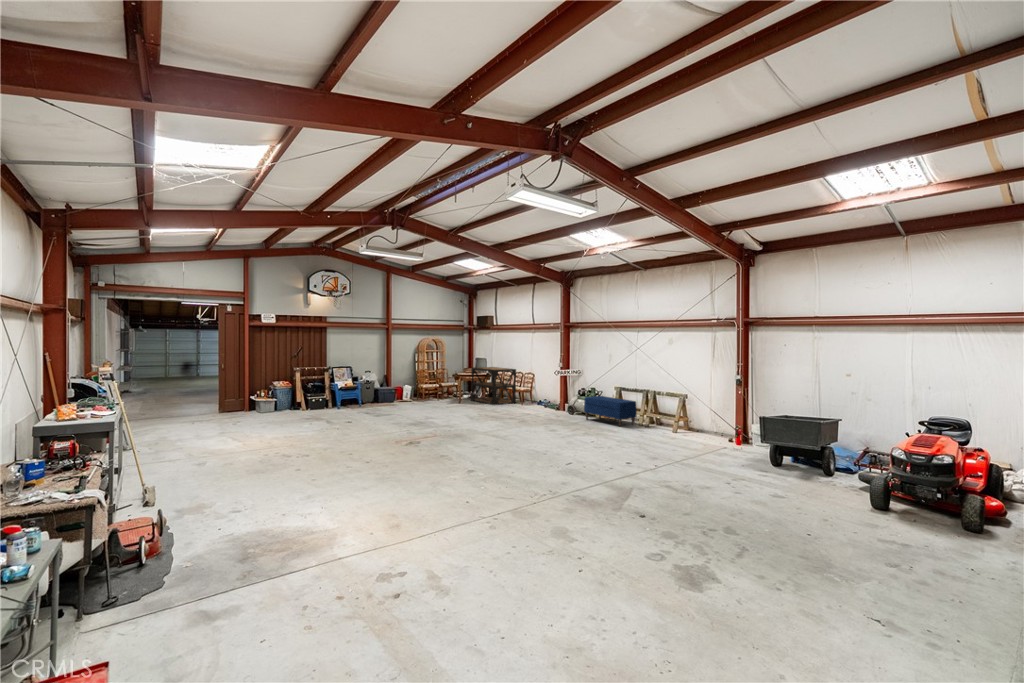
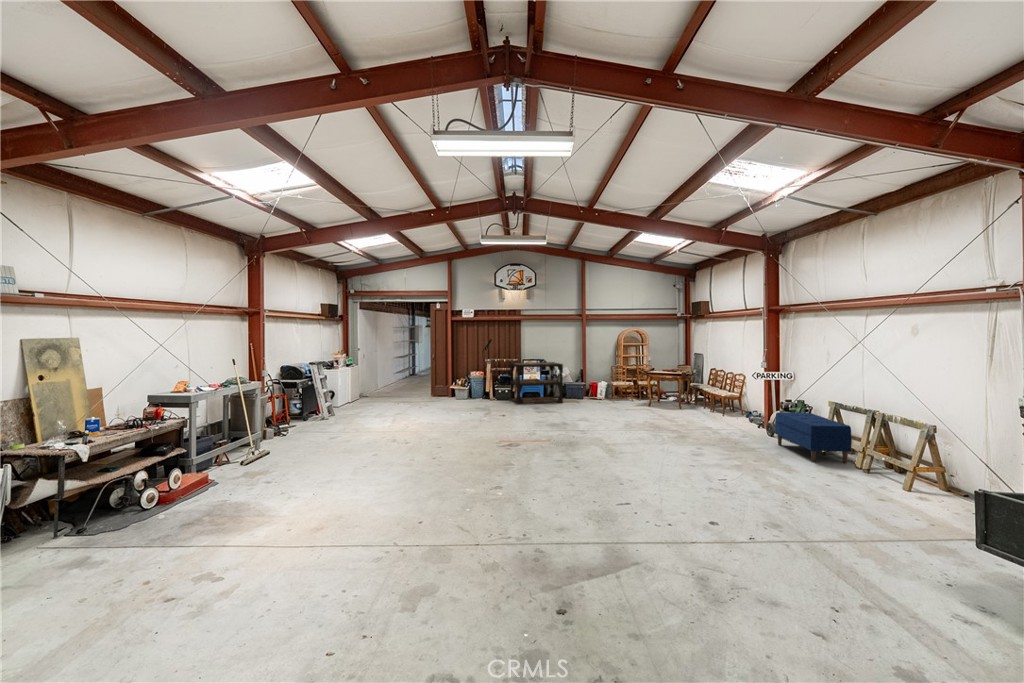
shelving unit: present [471,367,516,405] -> present [510,362,563,405]

